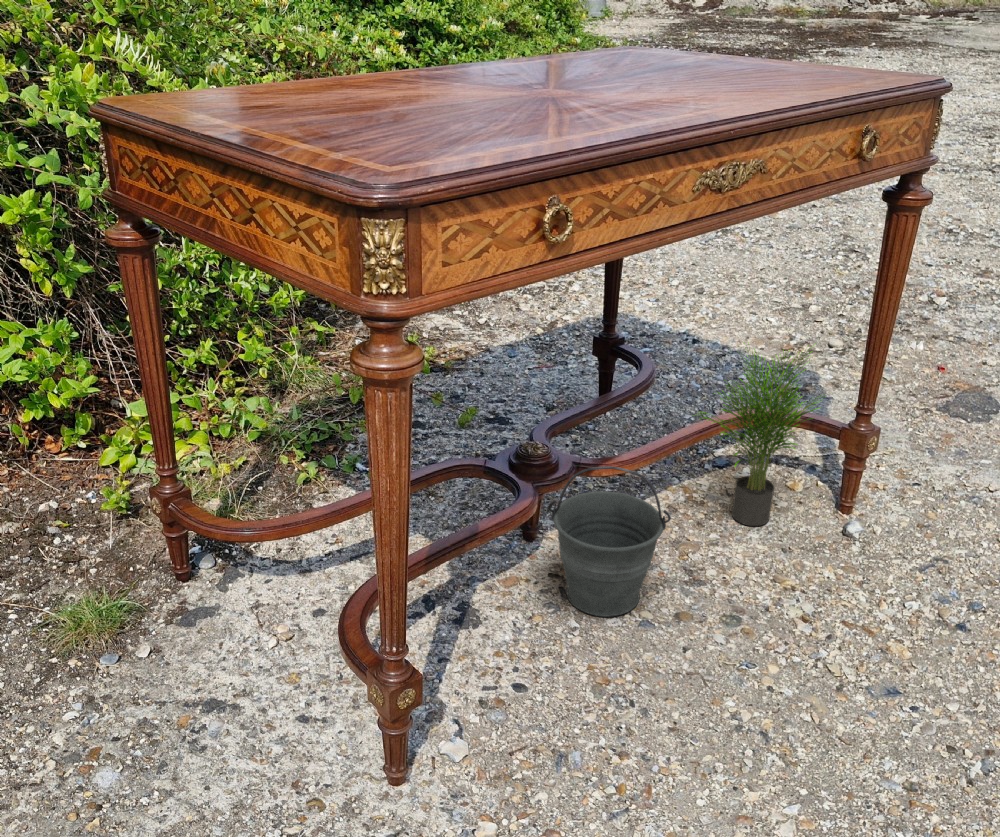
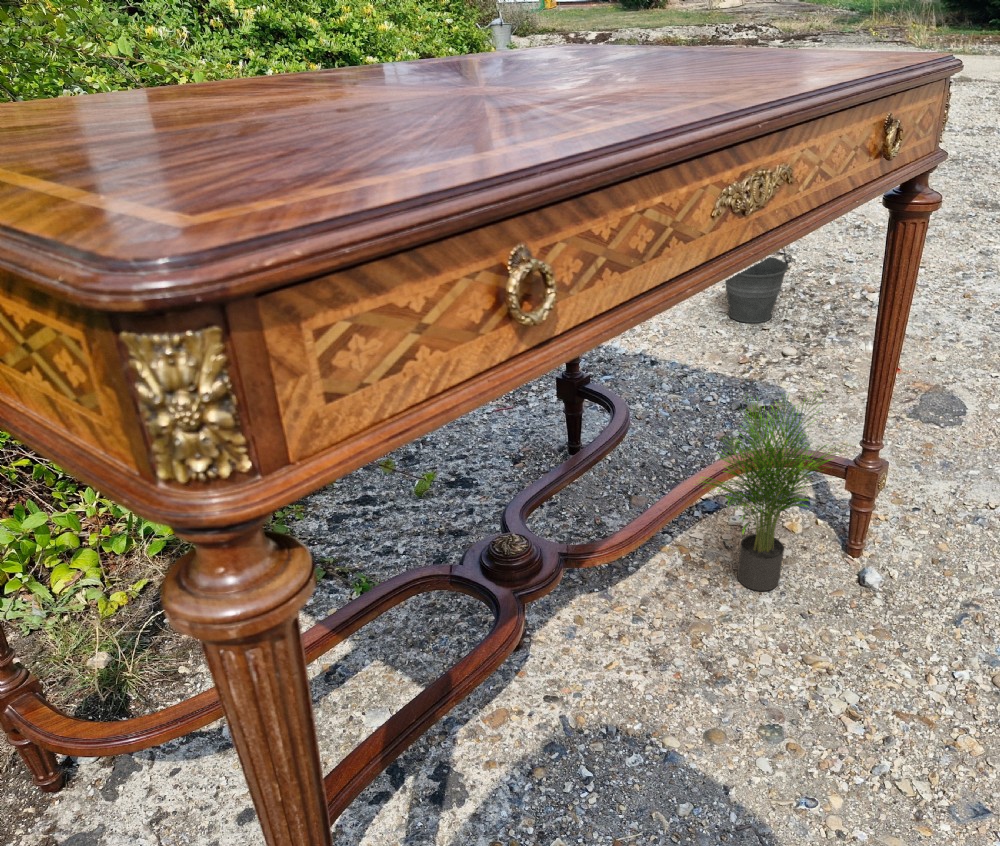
bucket: present [548,466,671,617] -> present [725,249,791,323]

